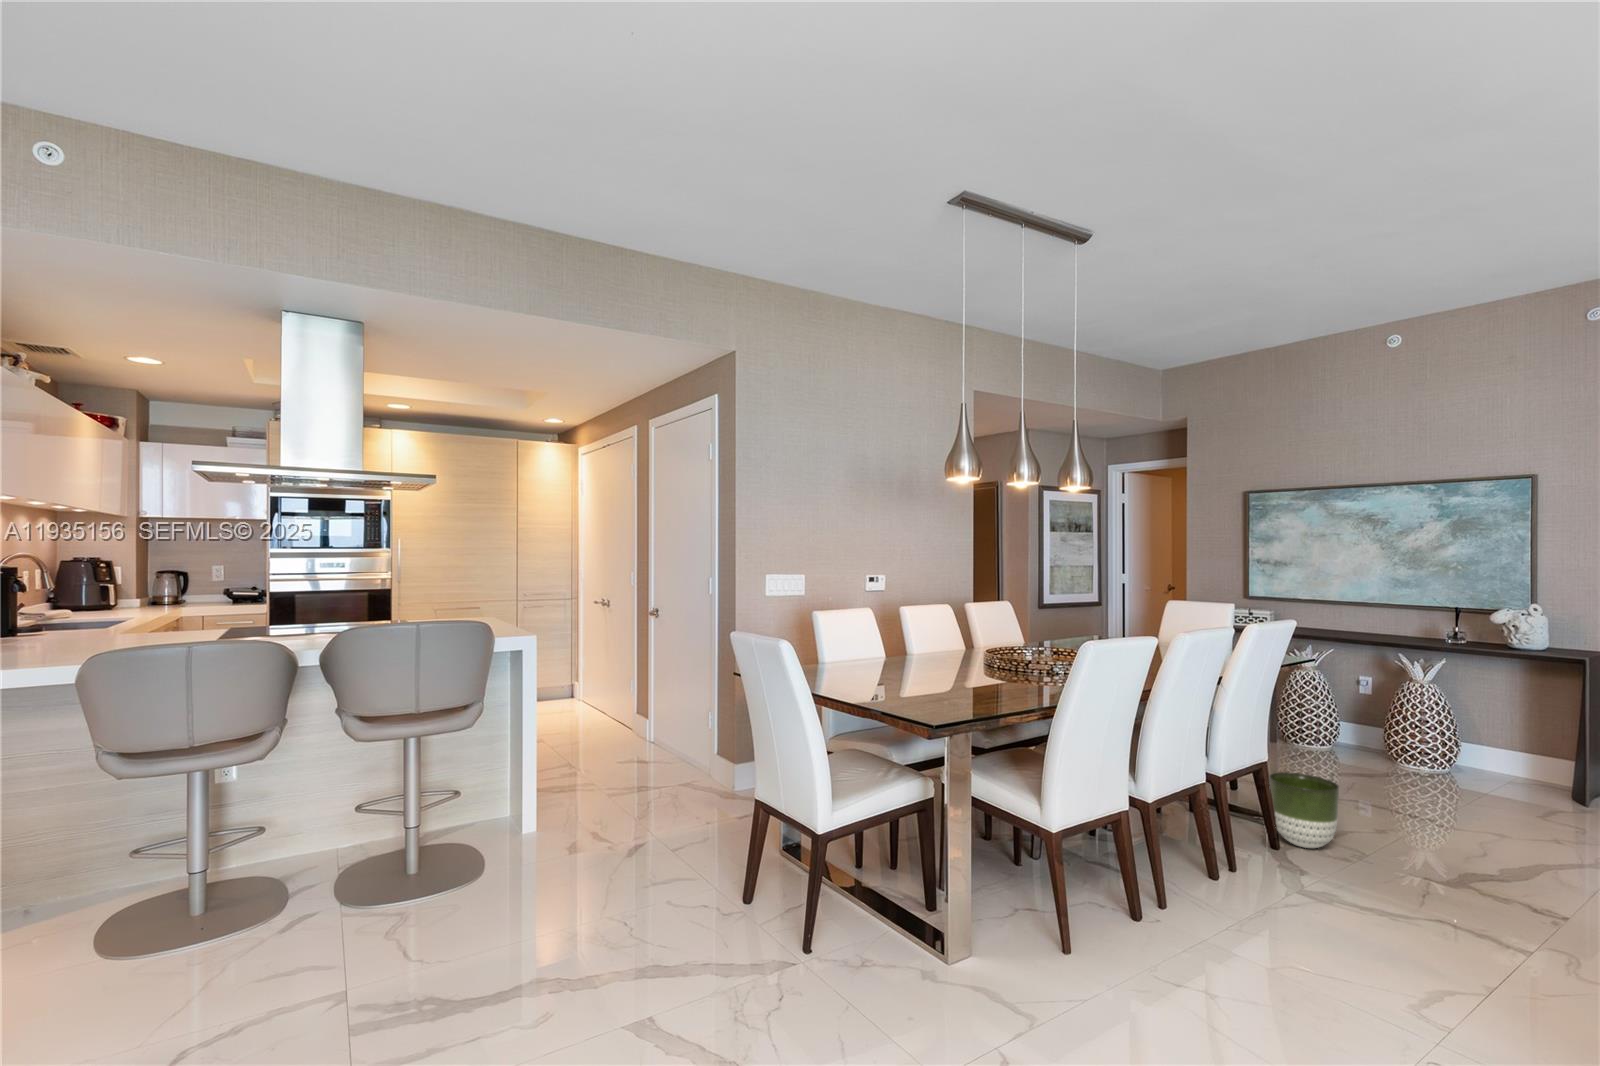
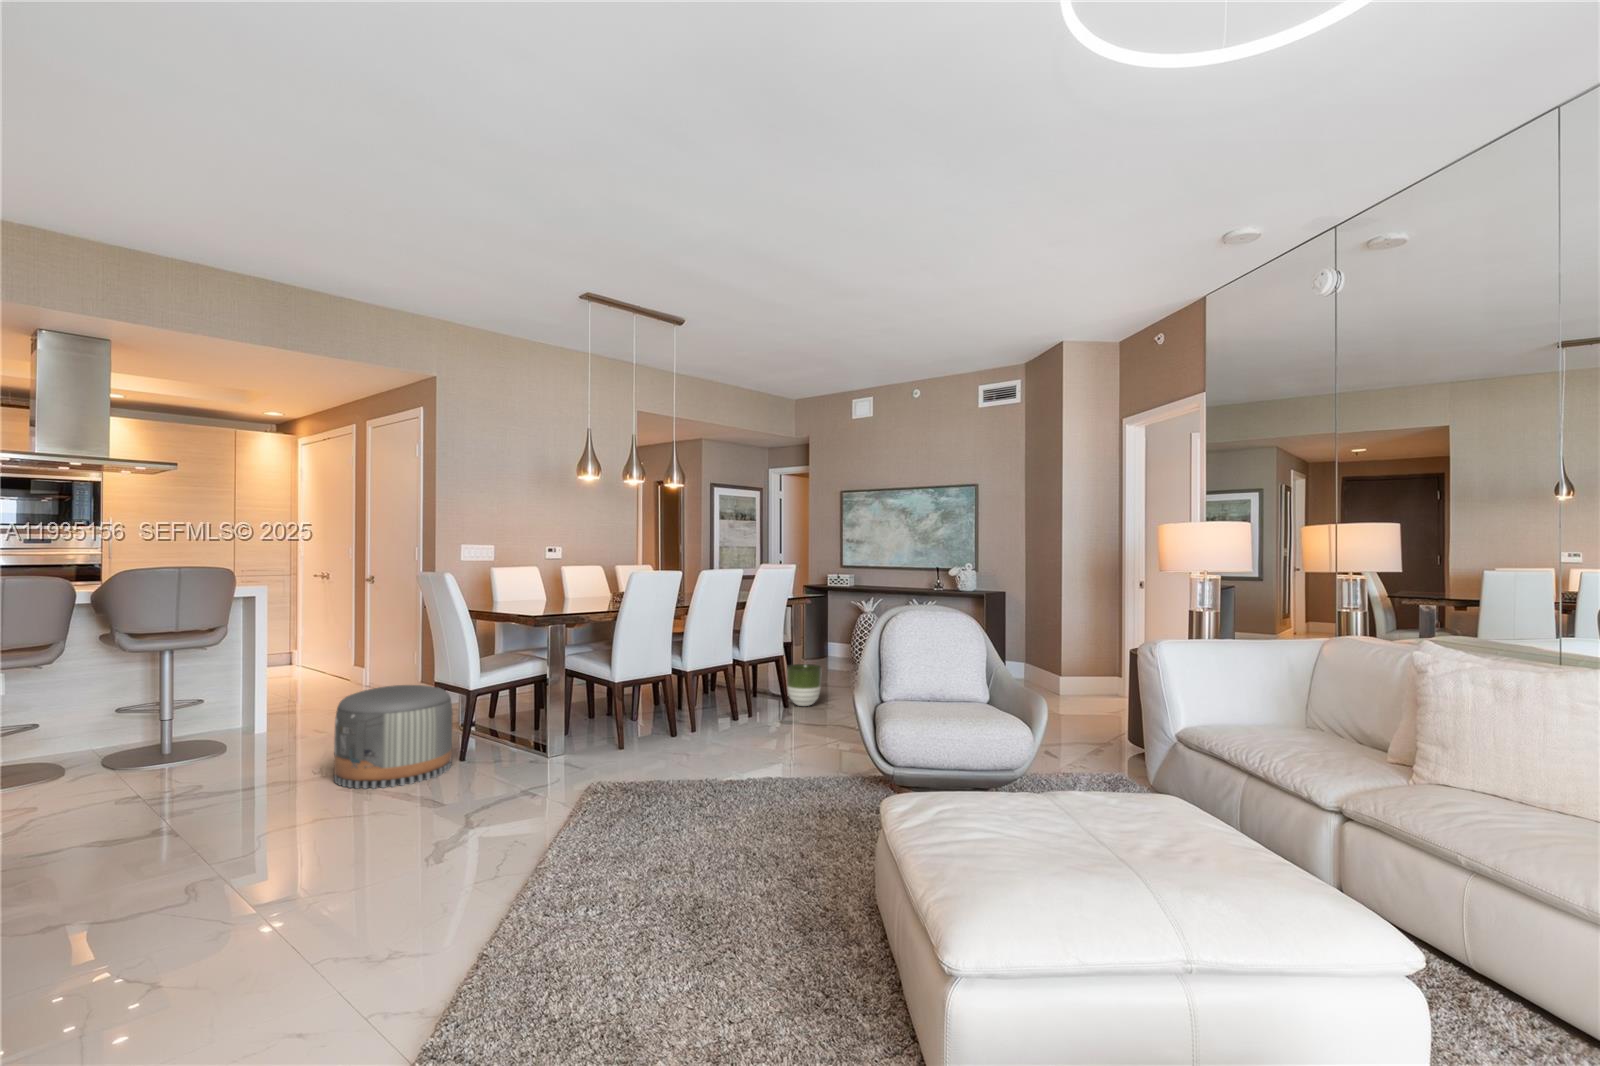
pouf: none [640,810,807,1012] -> present [334,685,453,789]

